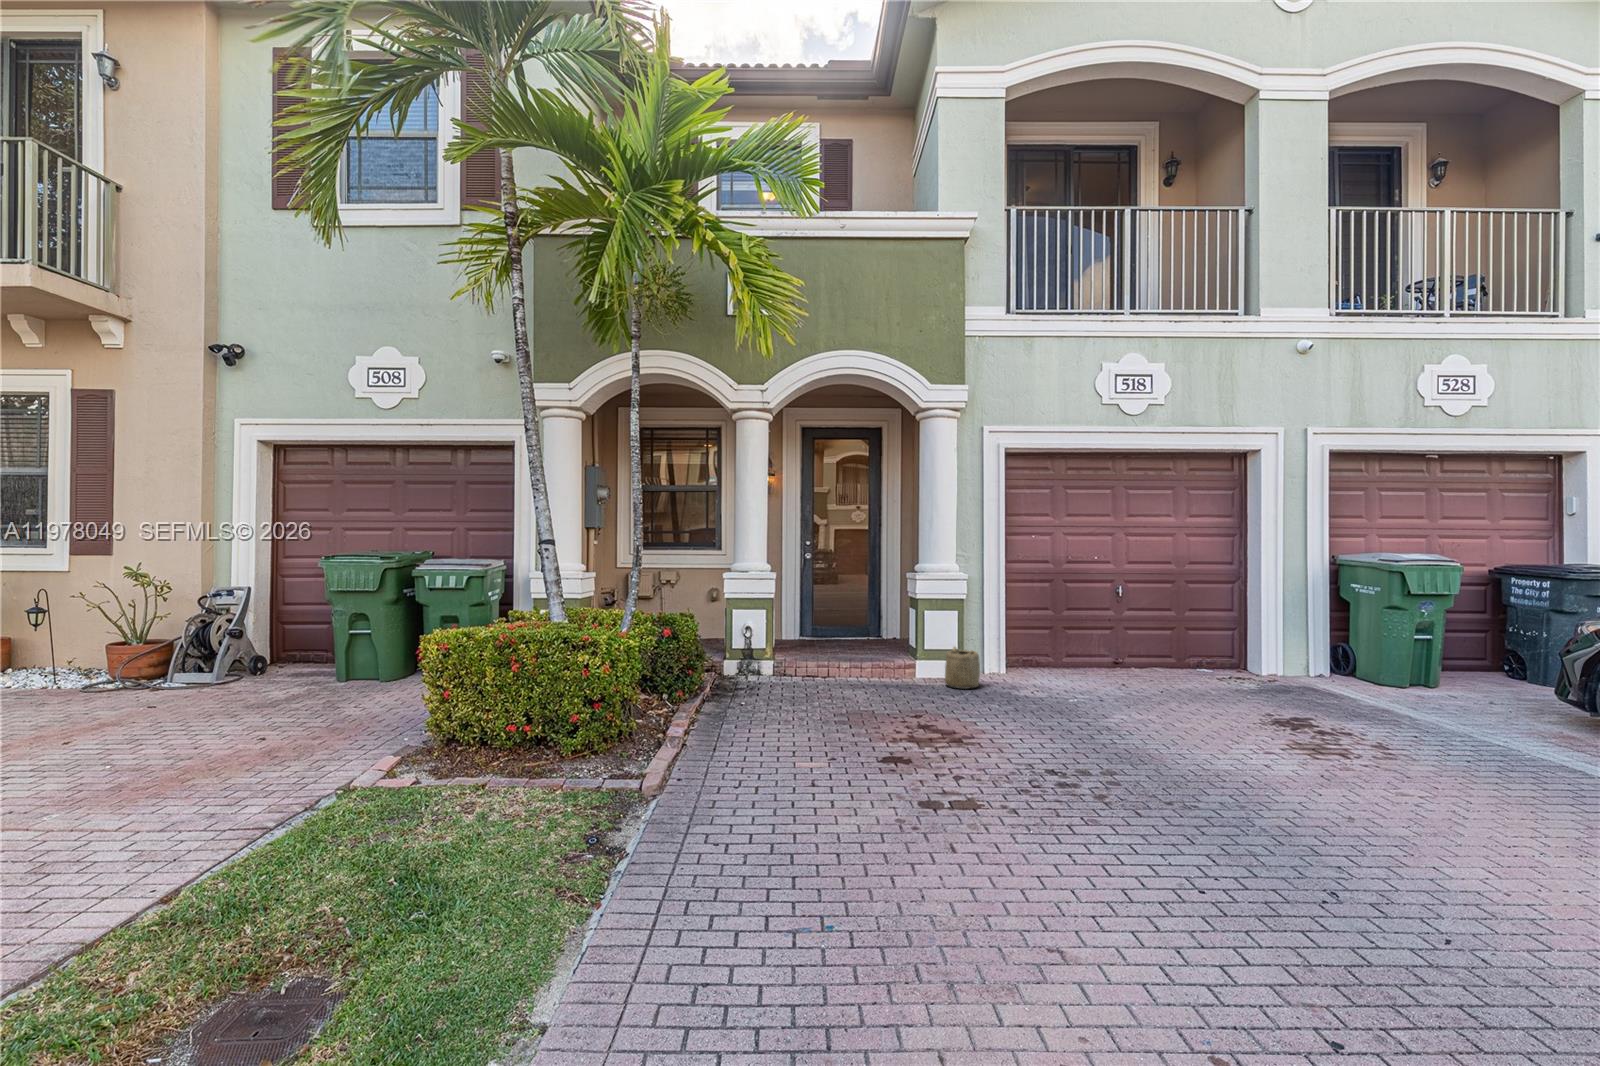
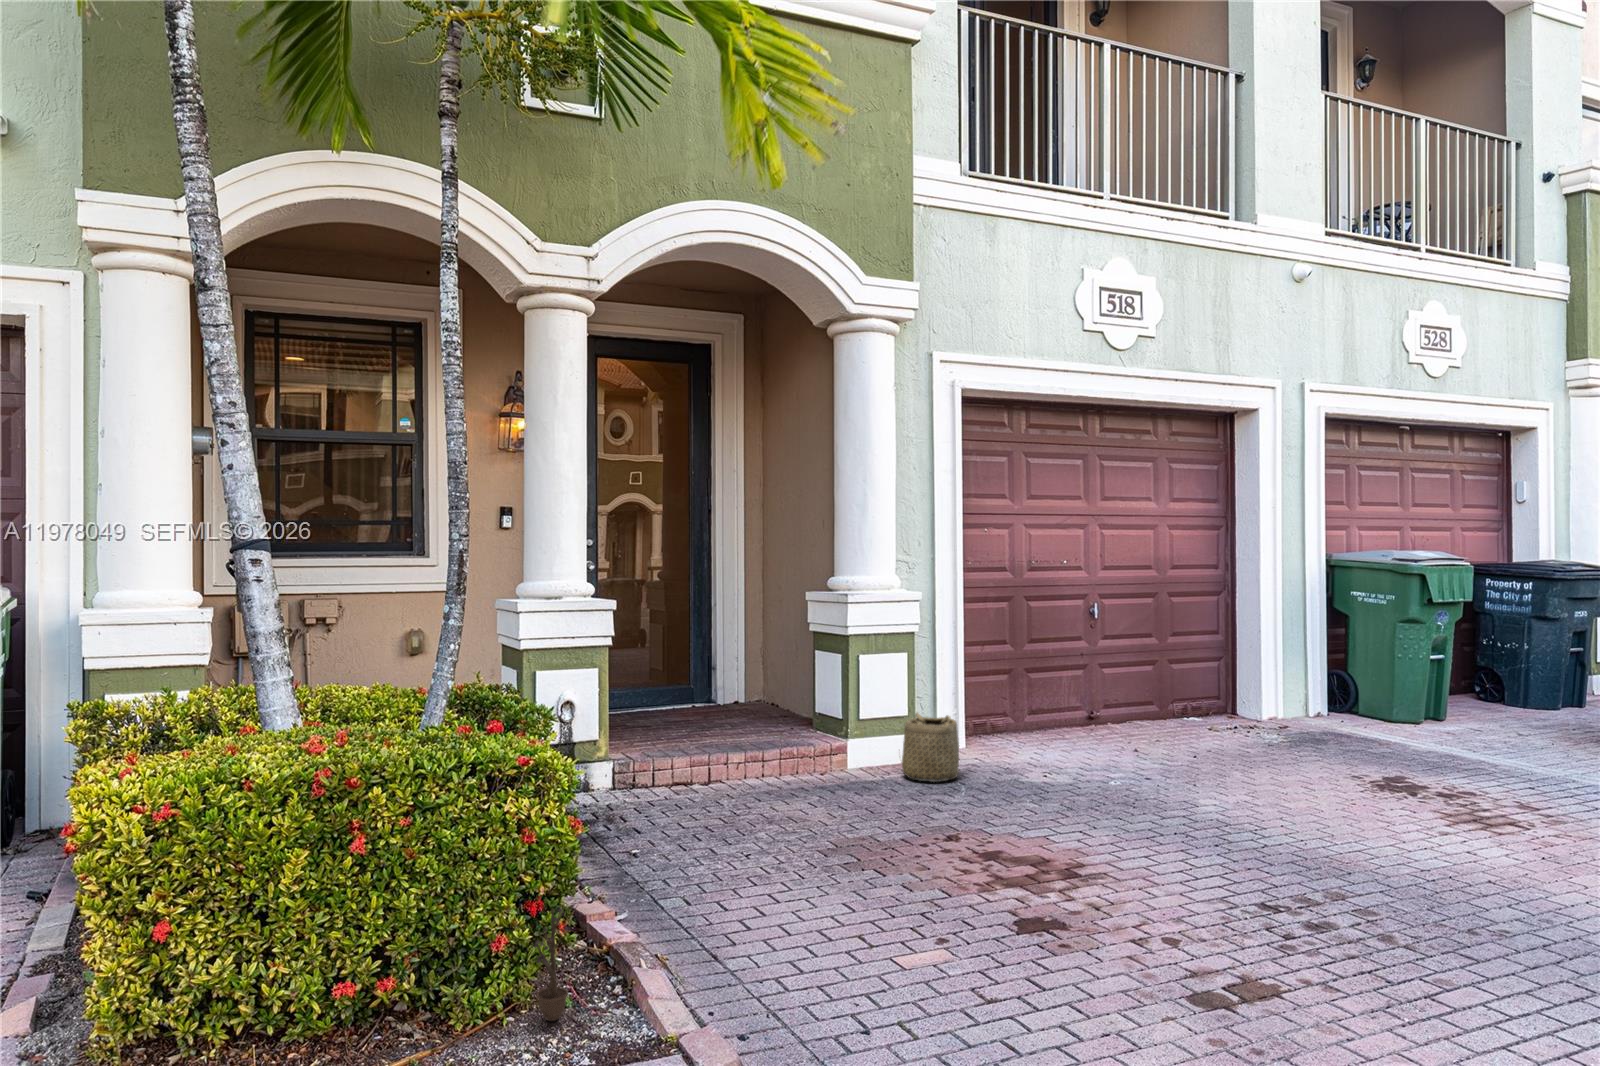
decorative plant: none [616,708,646,760] -> present [532,909,571,1035]

